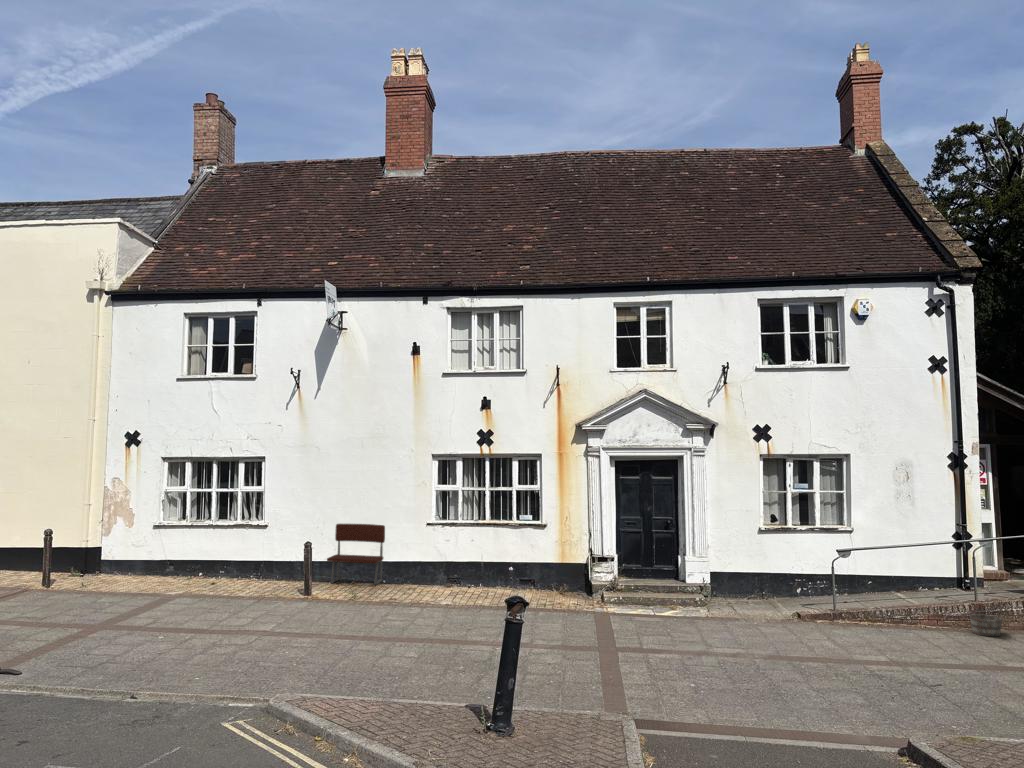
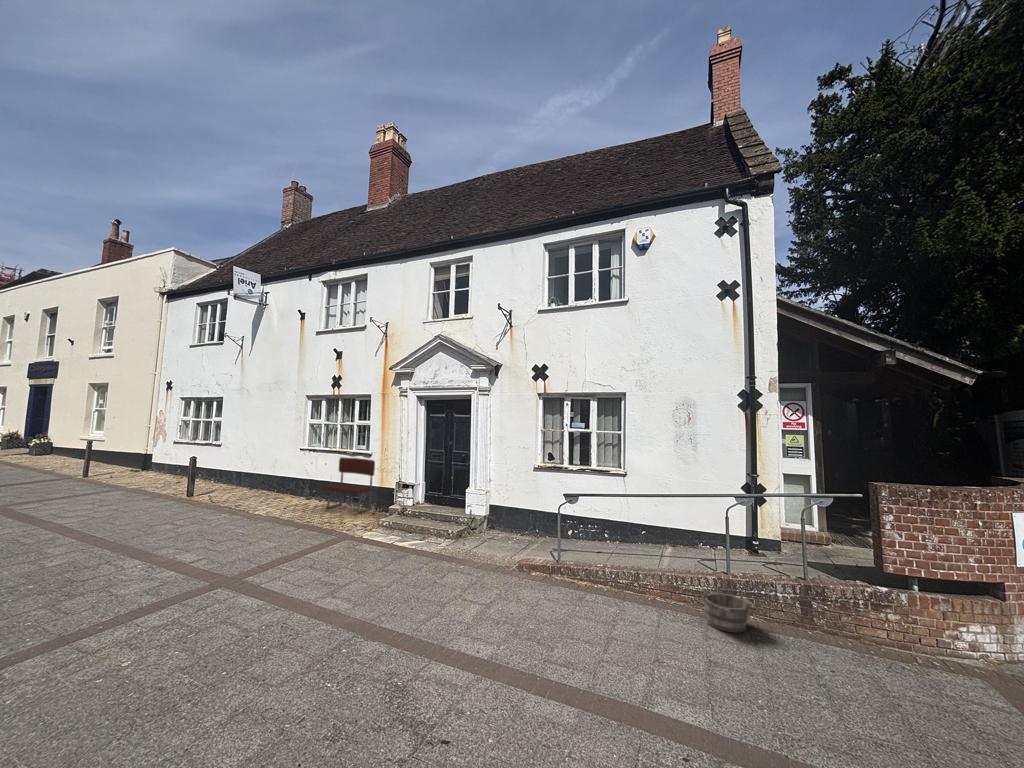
bench: present [327,524,385,585] -> present [321,457,375,513]

